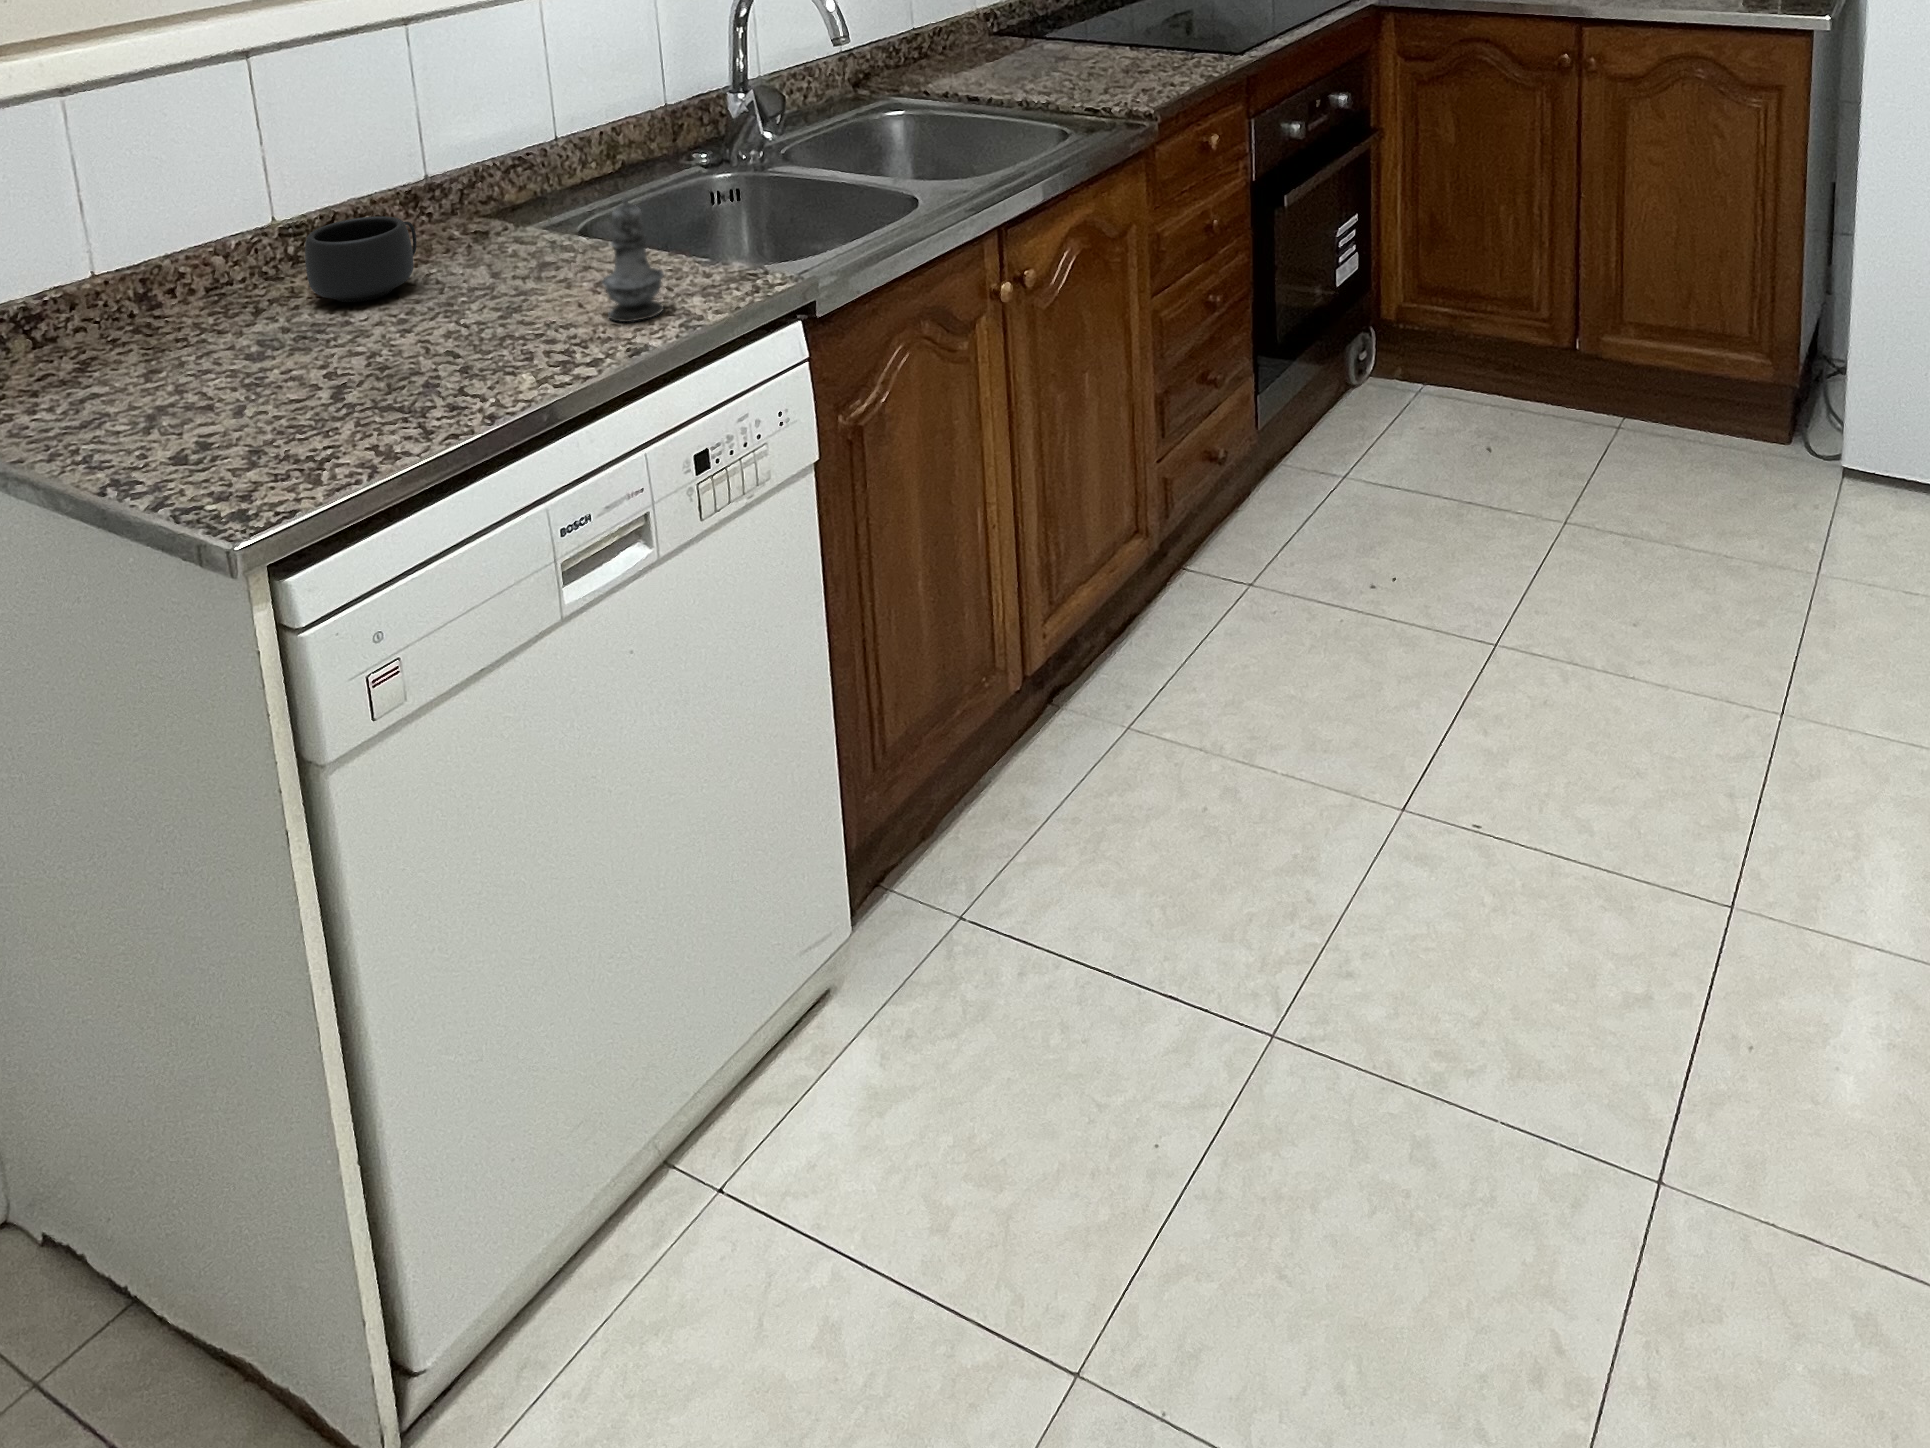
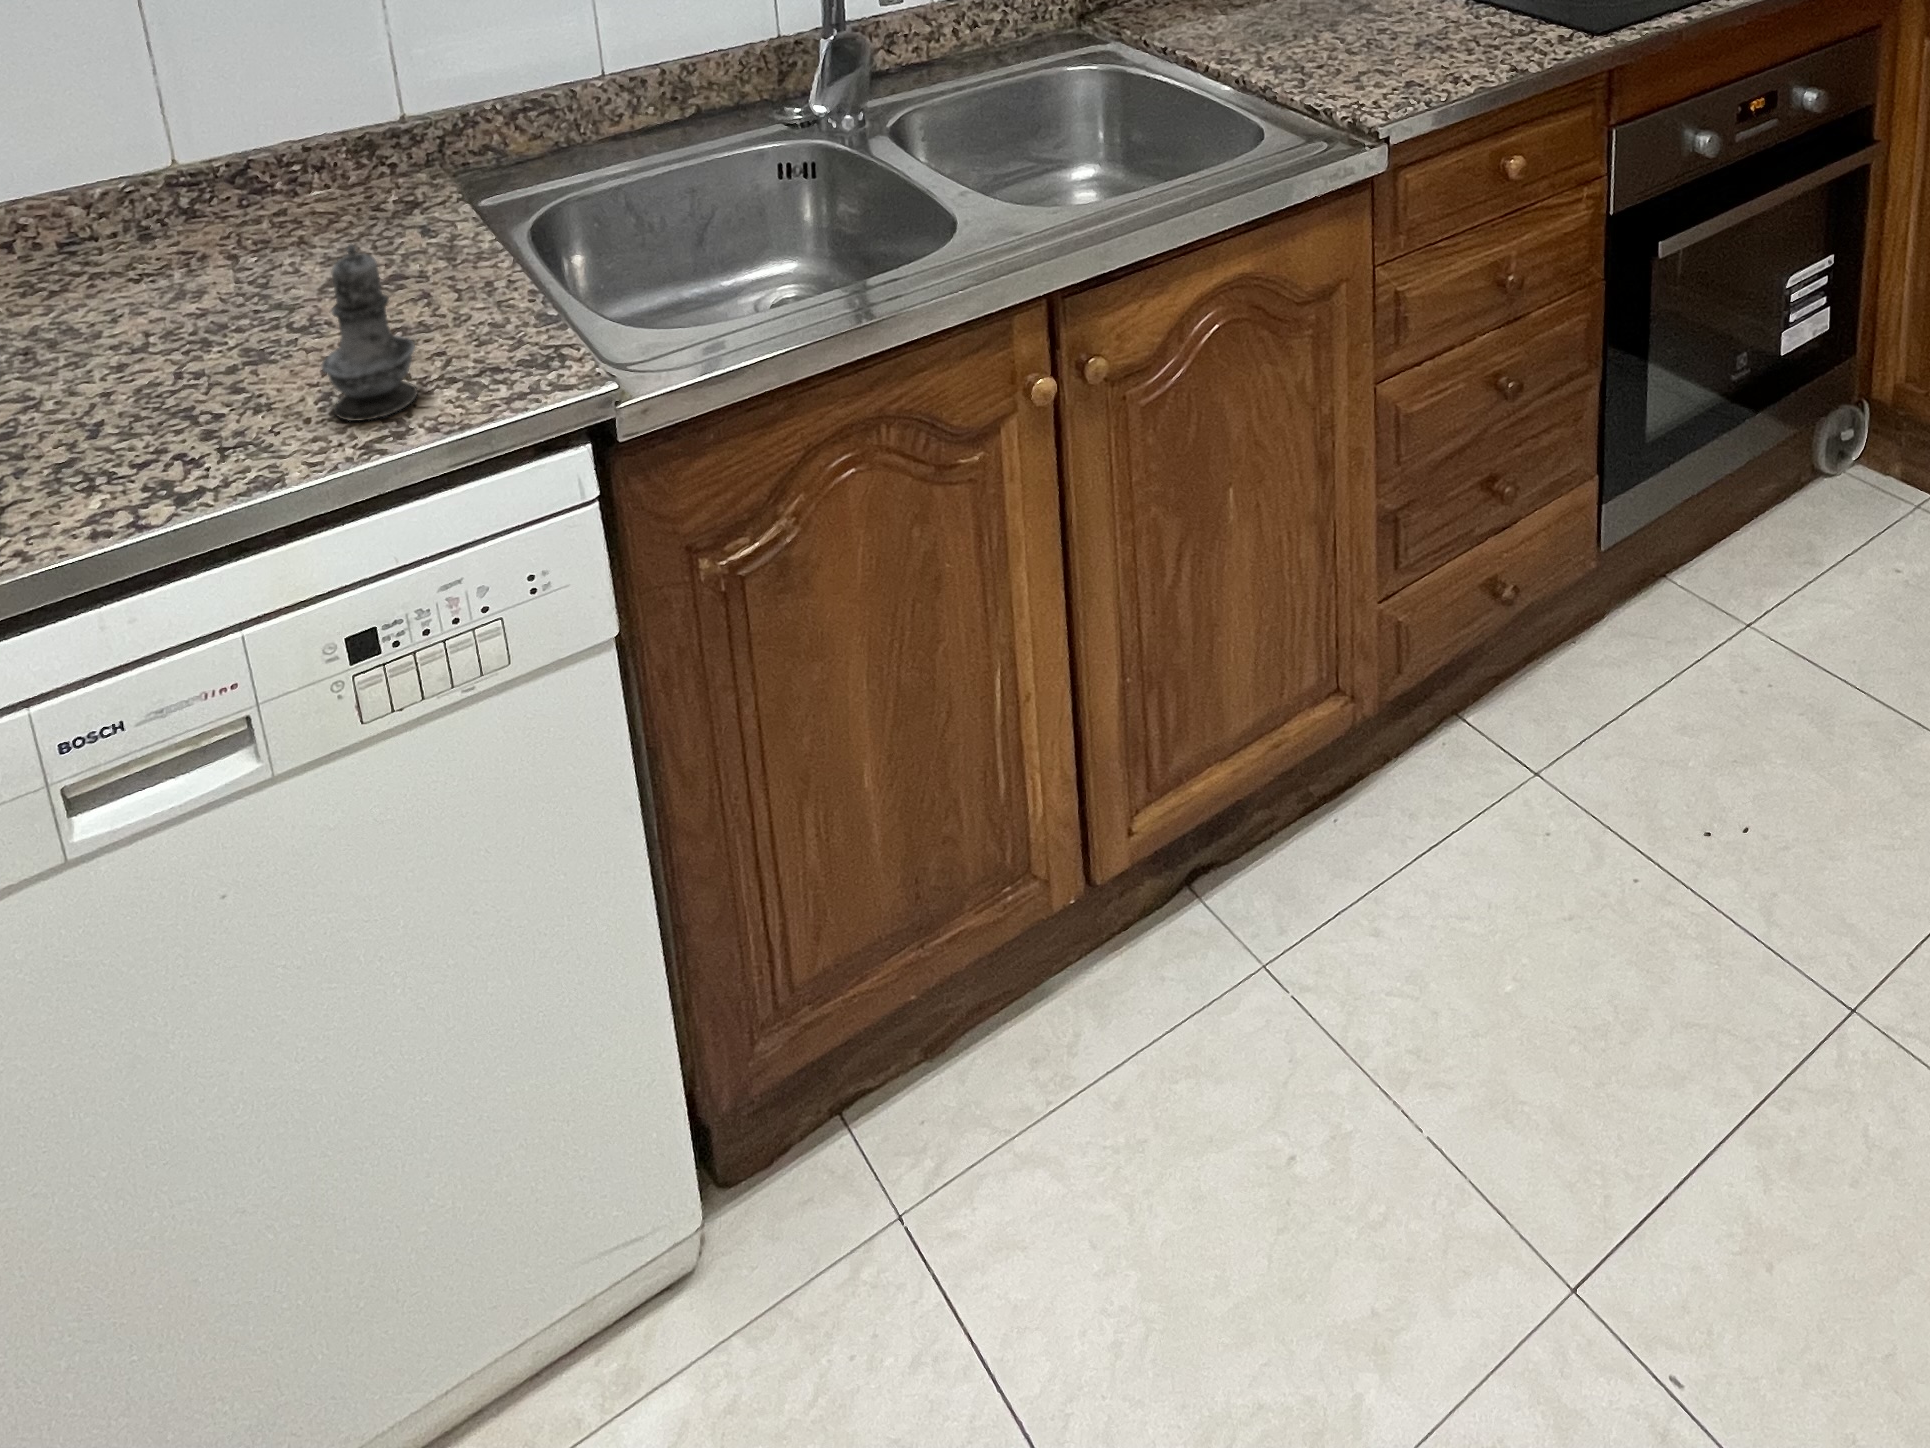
mug: present [305,216,417,302] -> none [116,183,284,297]

